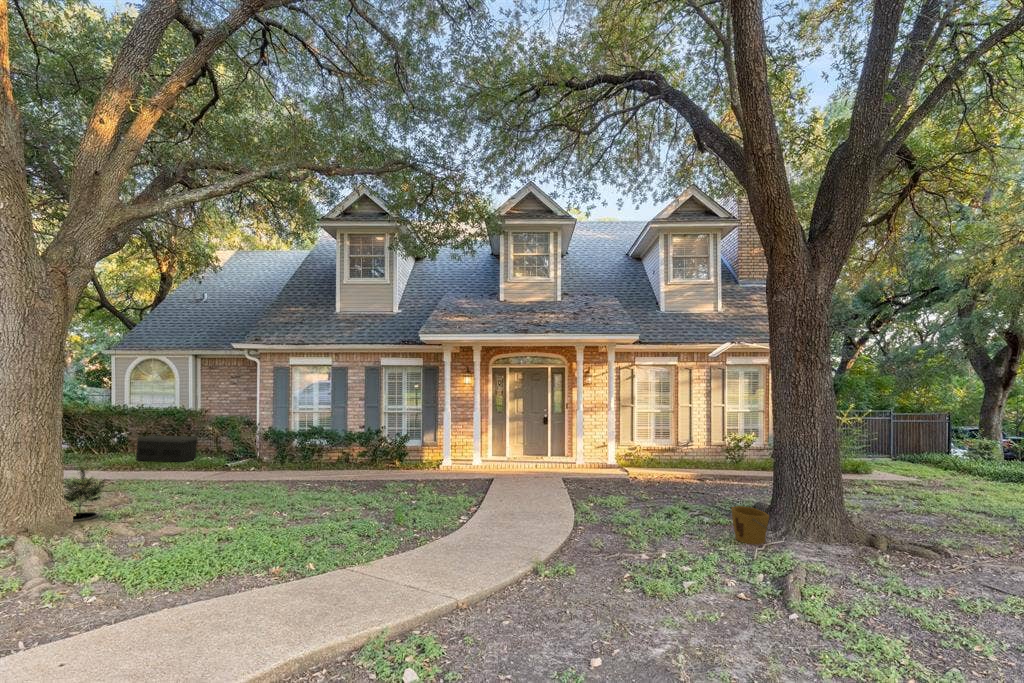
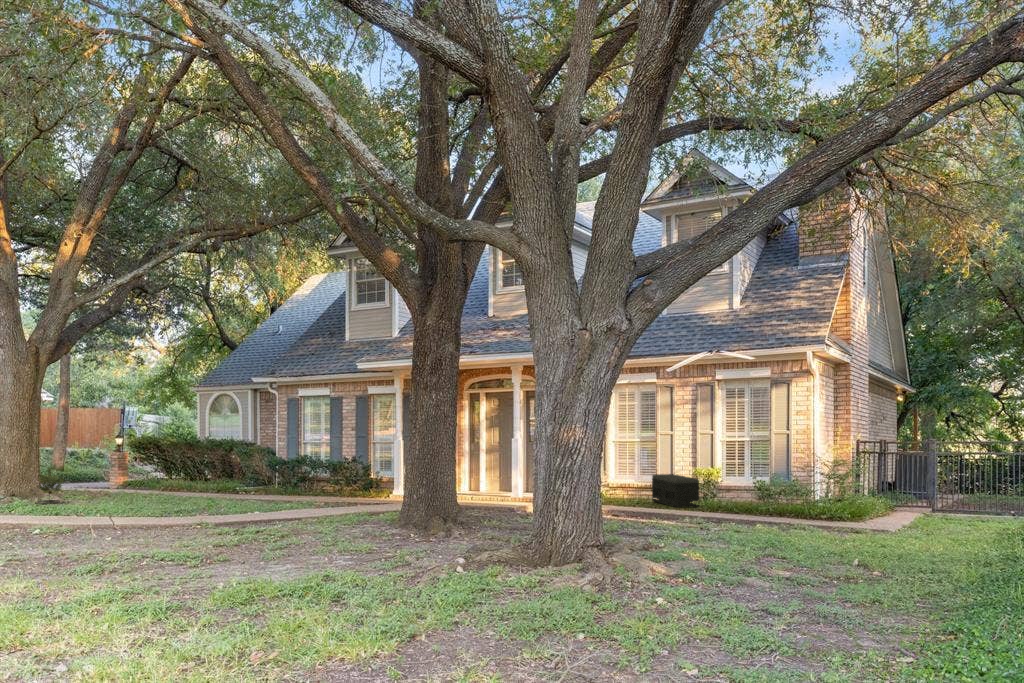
storage bench: present [136,435,197,462] -> present [652,474,699,508]
bucket: present [731,506,769,545] -> none [403,509,433,540]

